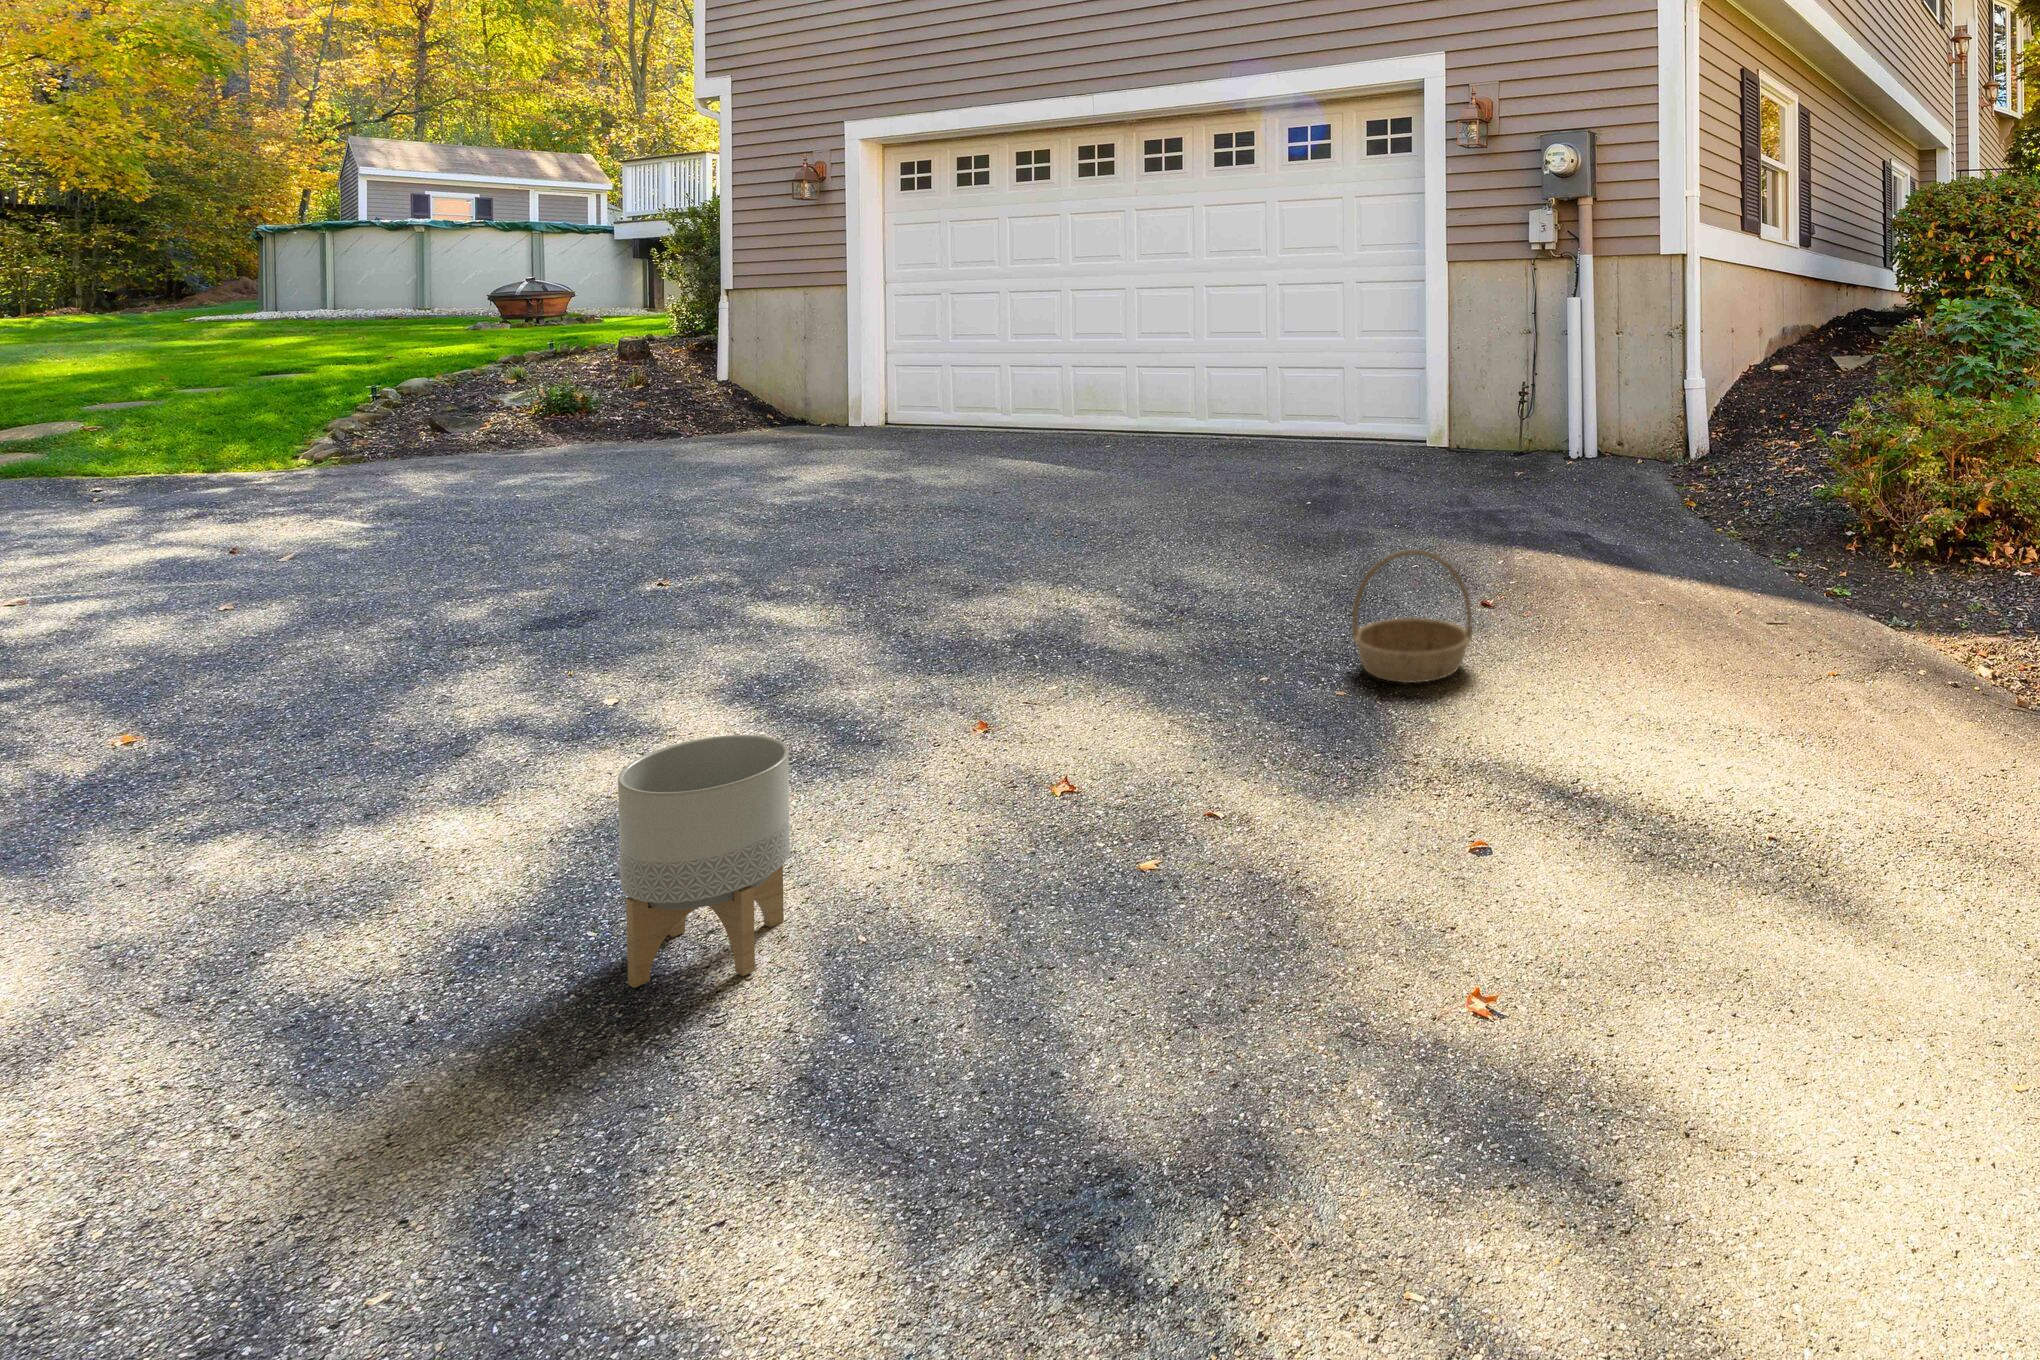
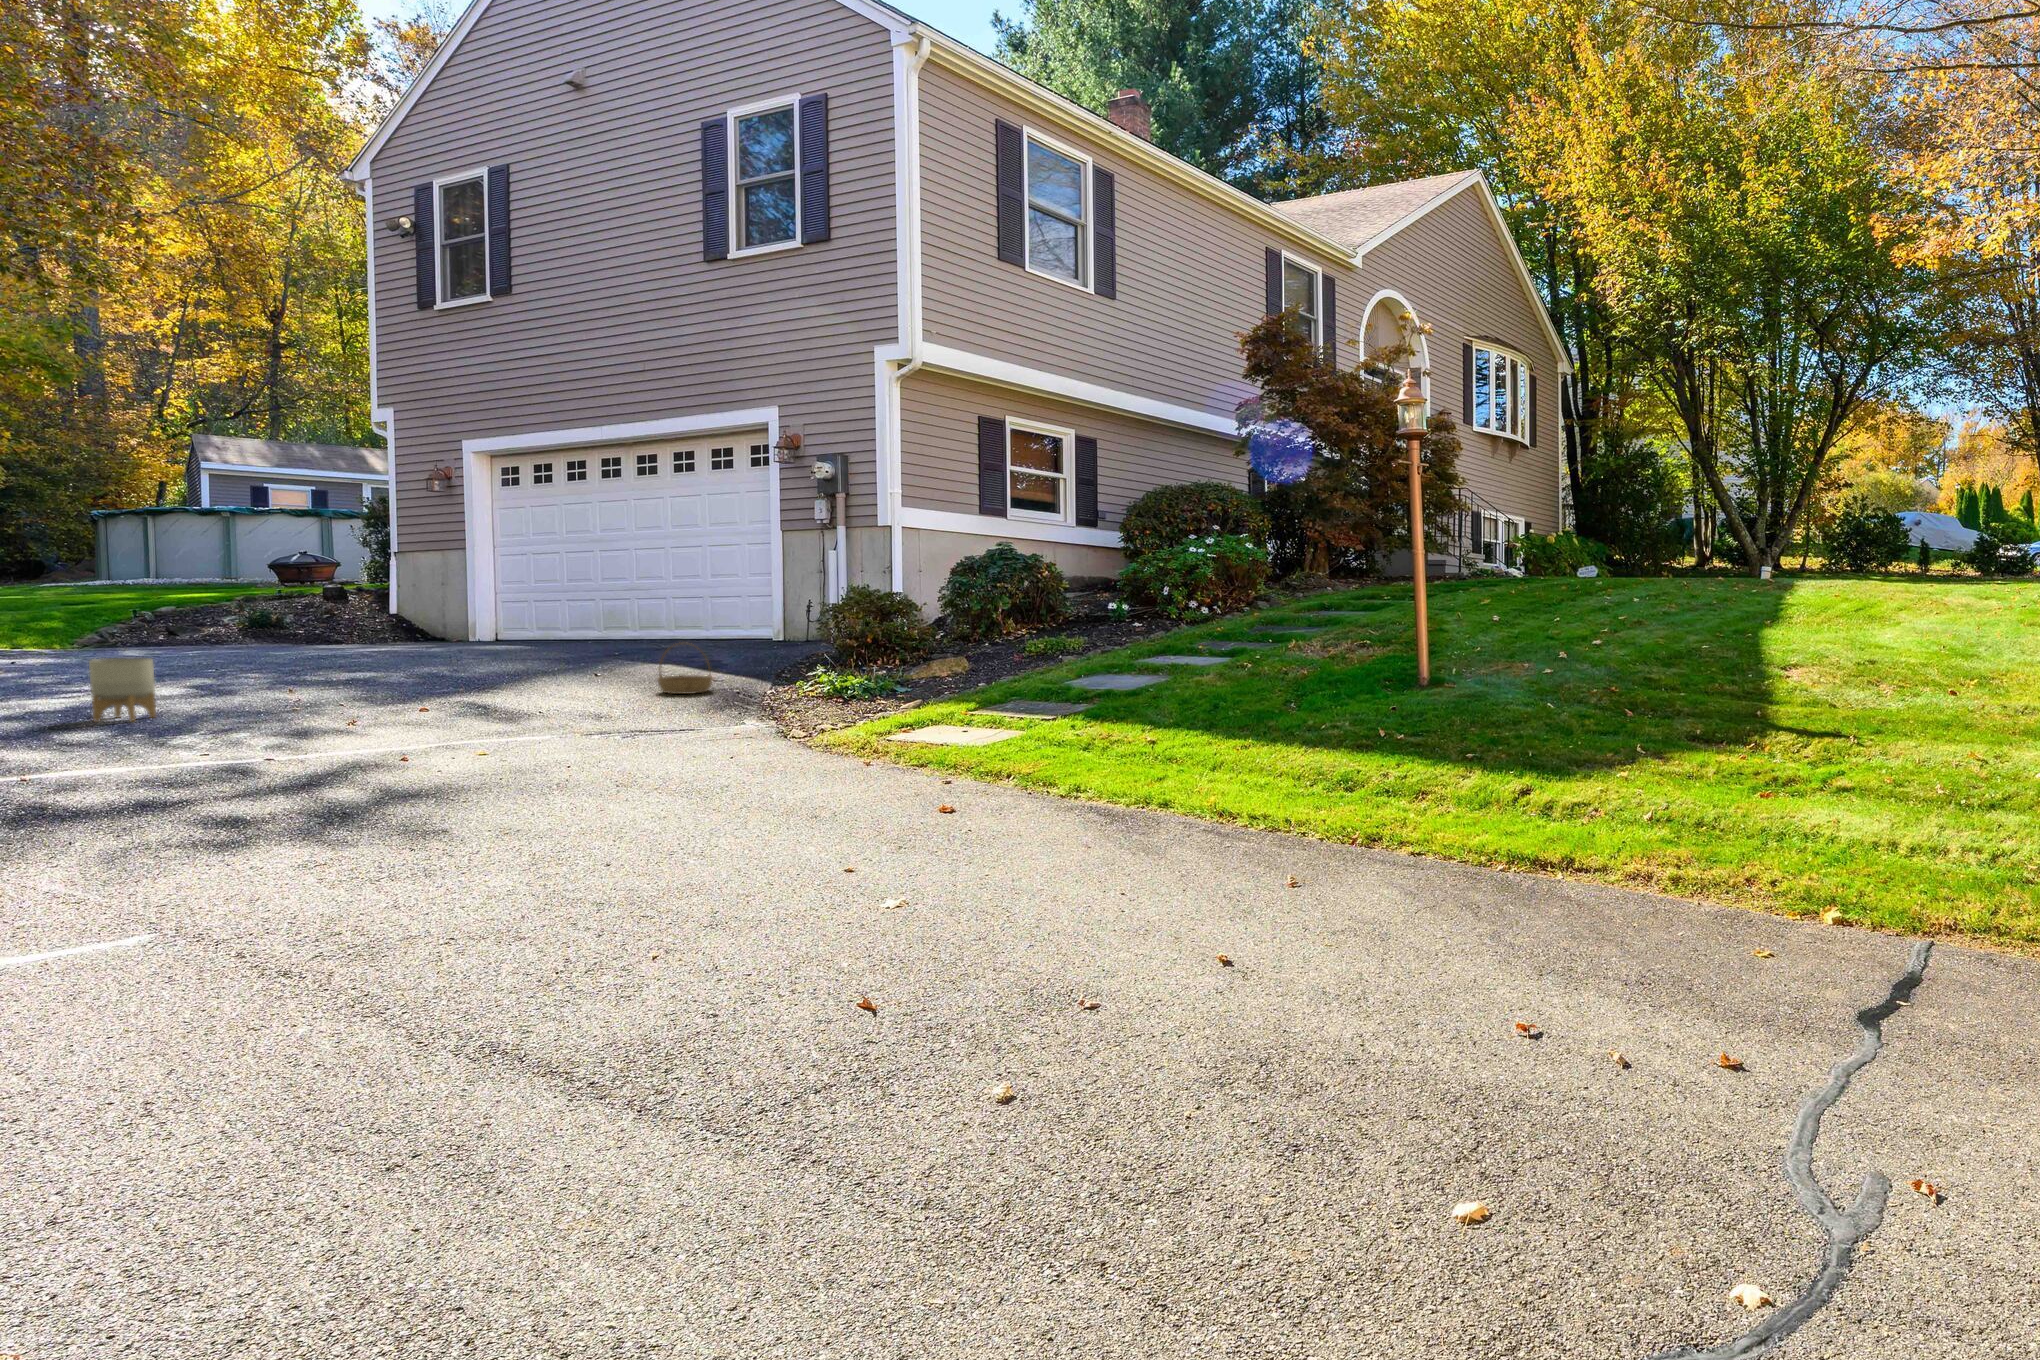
basket: present [1352,550,1472,683] -> present [657,650,713,694]

